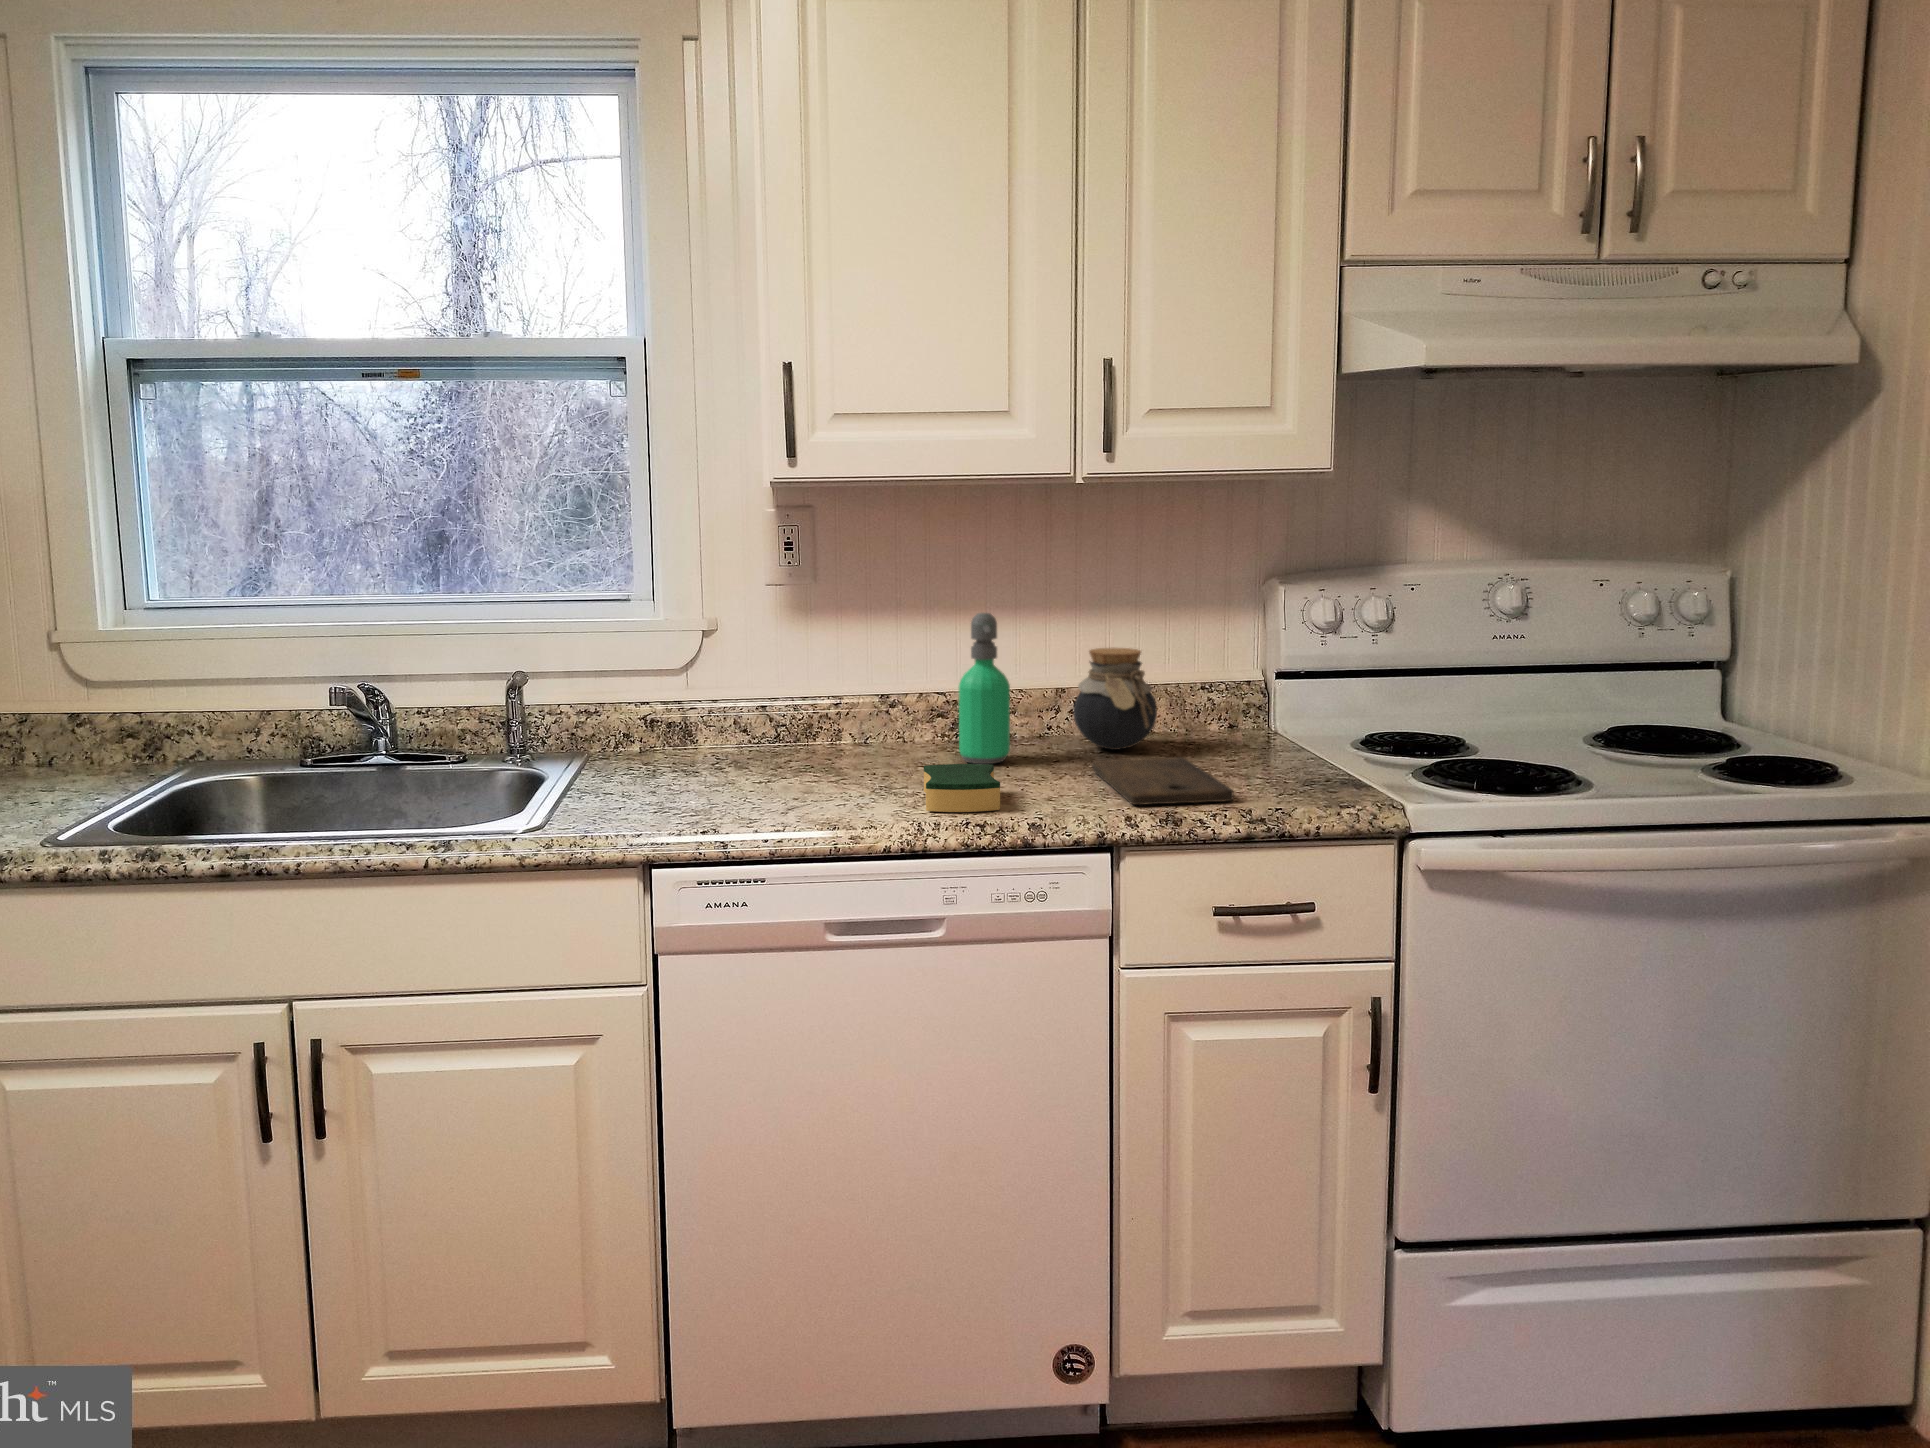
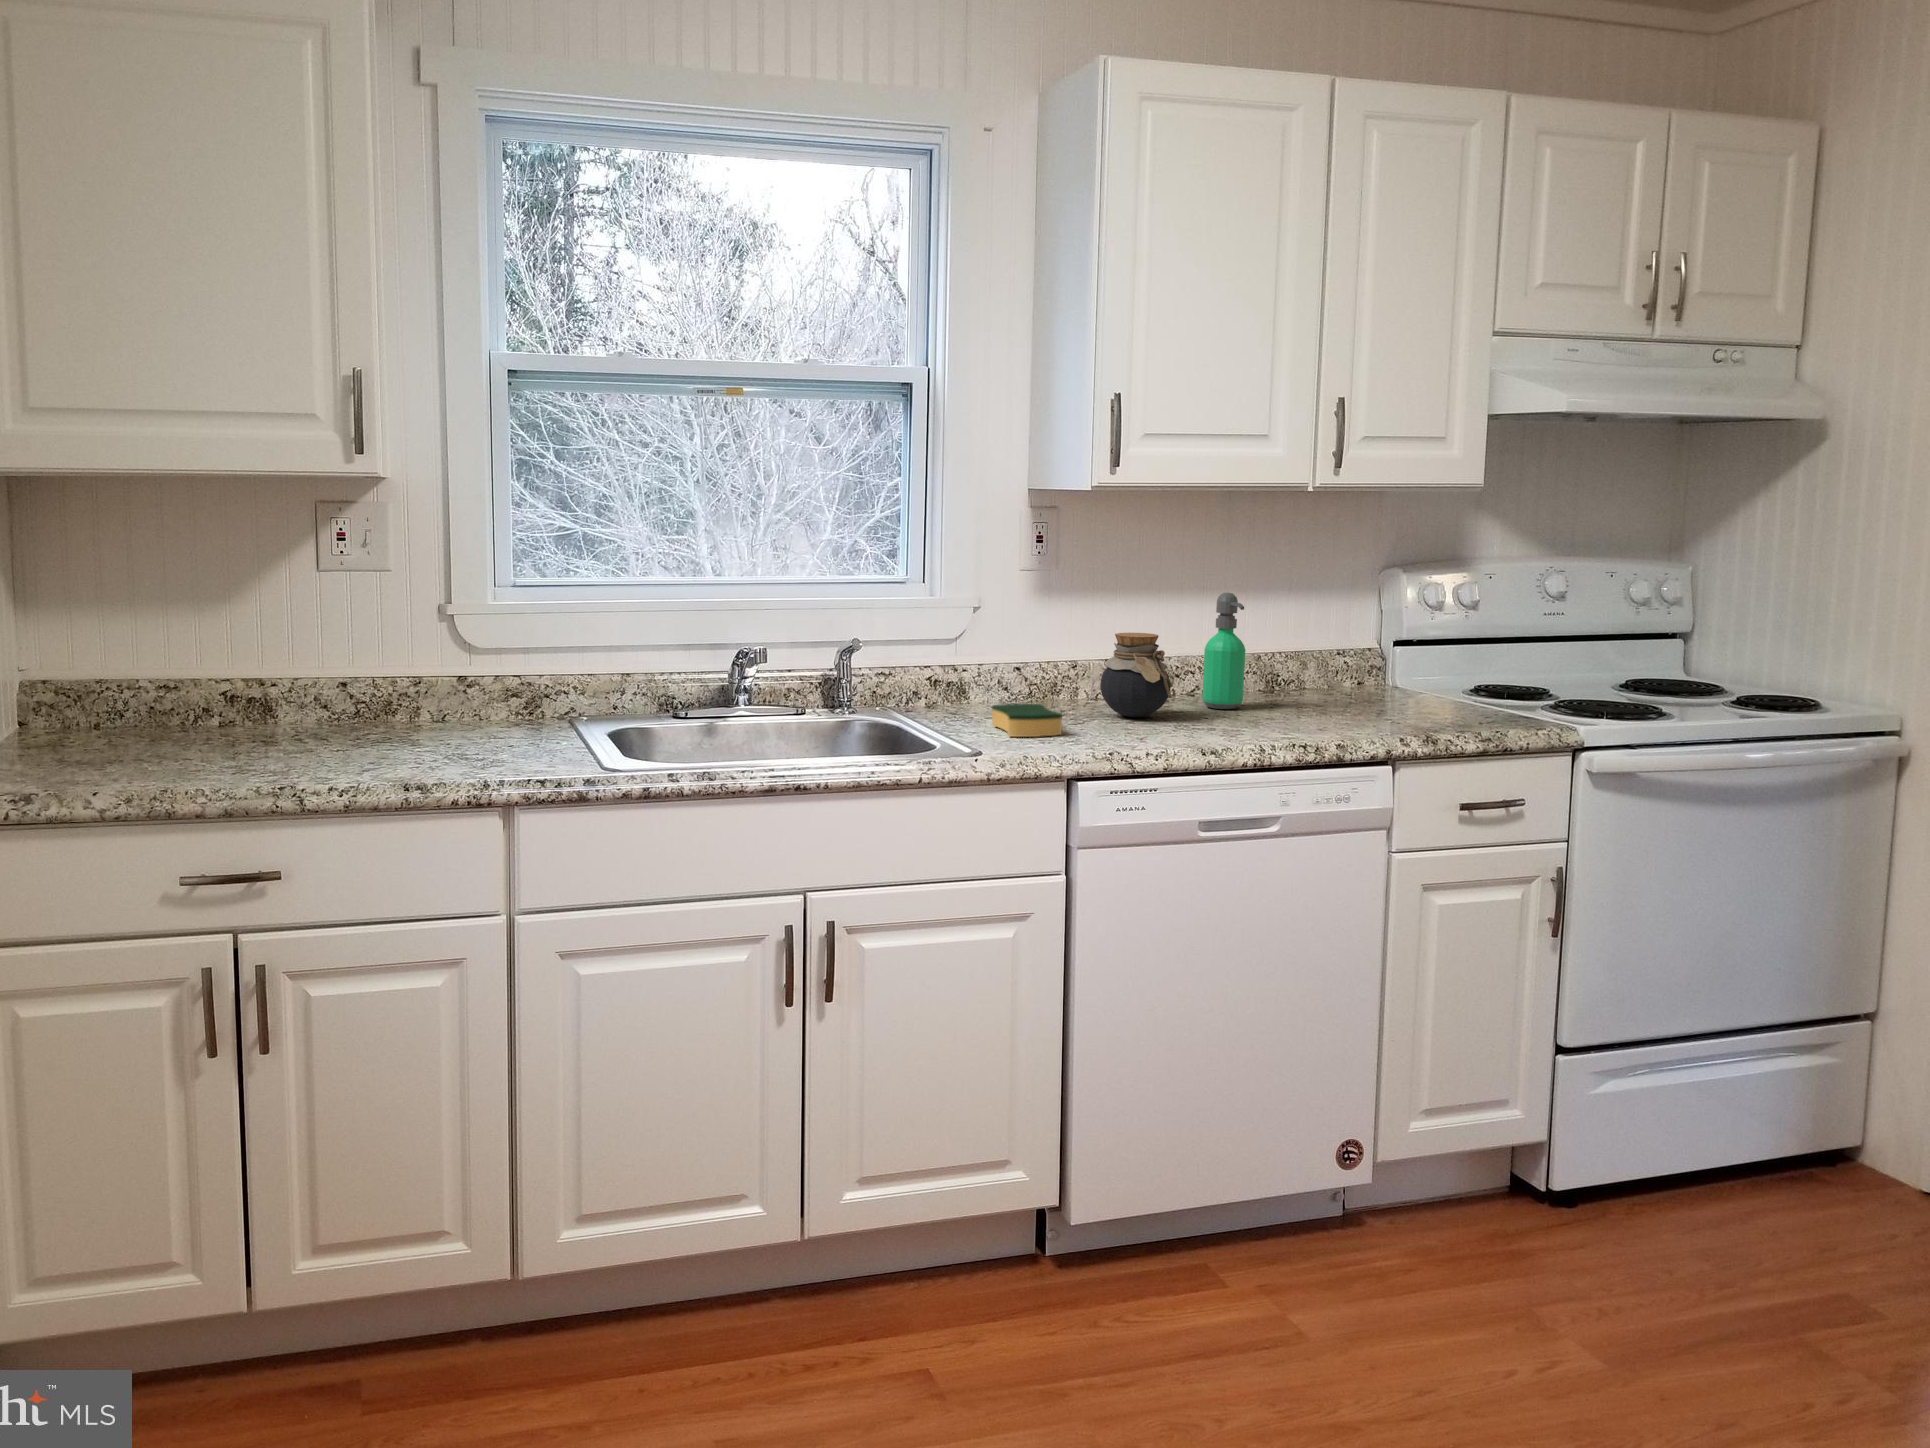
jar: present [1073,648,1157,750] -> present [1100,633,1173,717]
cutting board: present [1092,757,1233,805] -> none [1318,701,1457,731]
sponge: present [924,764,1000,812] -> present [992,704,1062,737]

